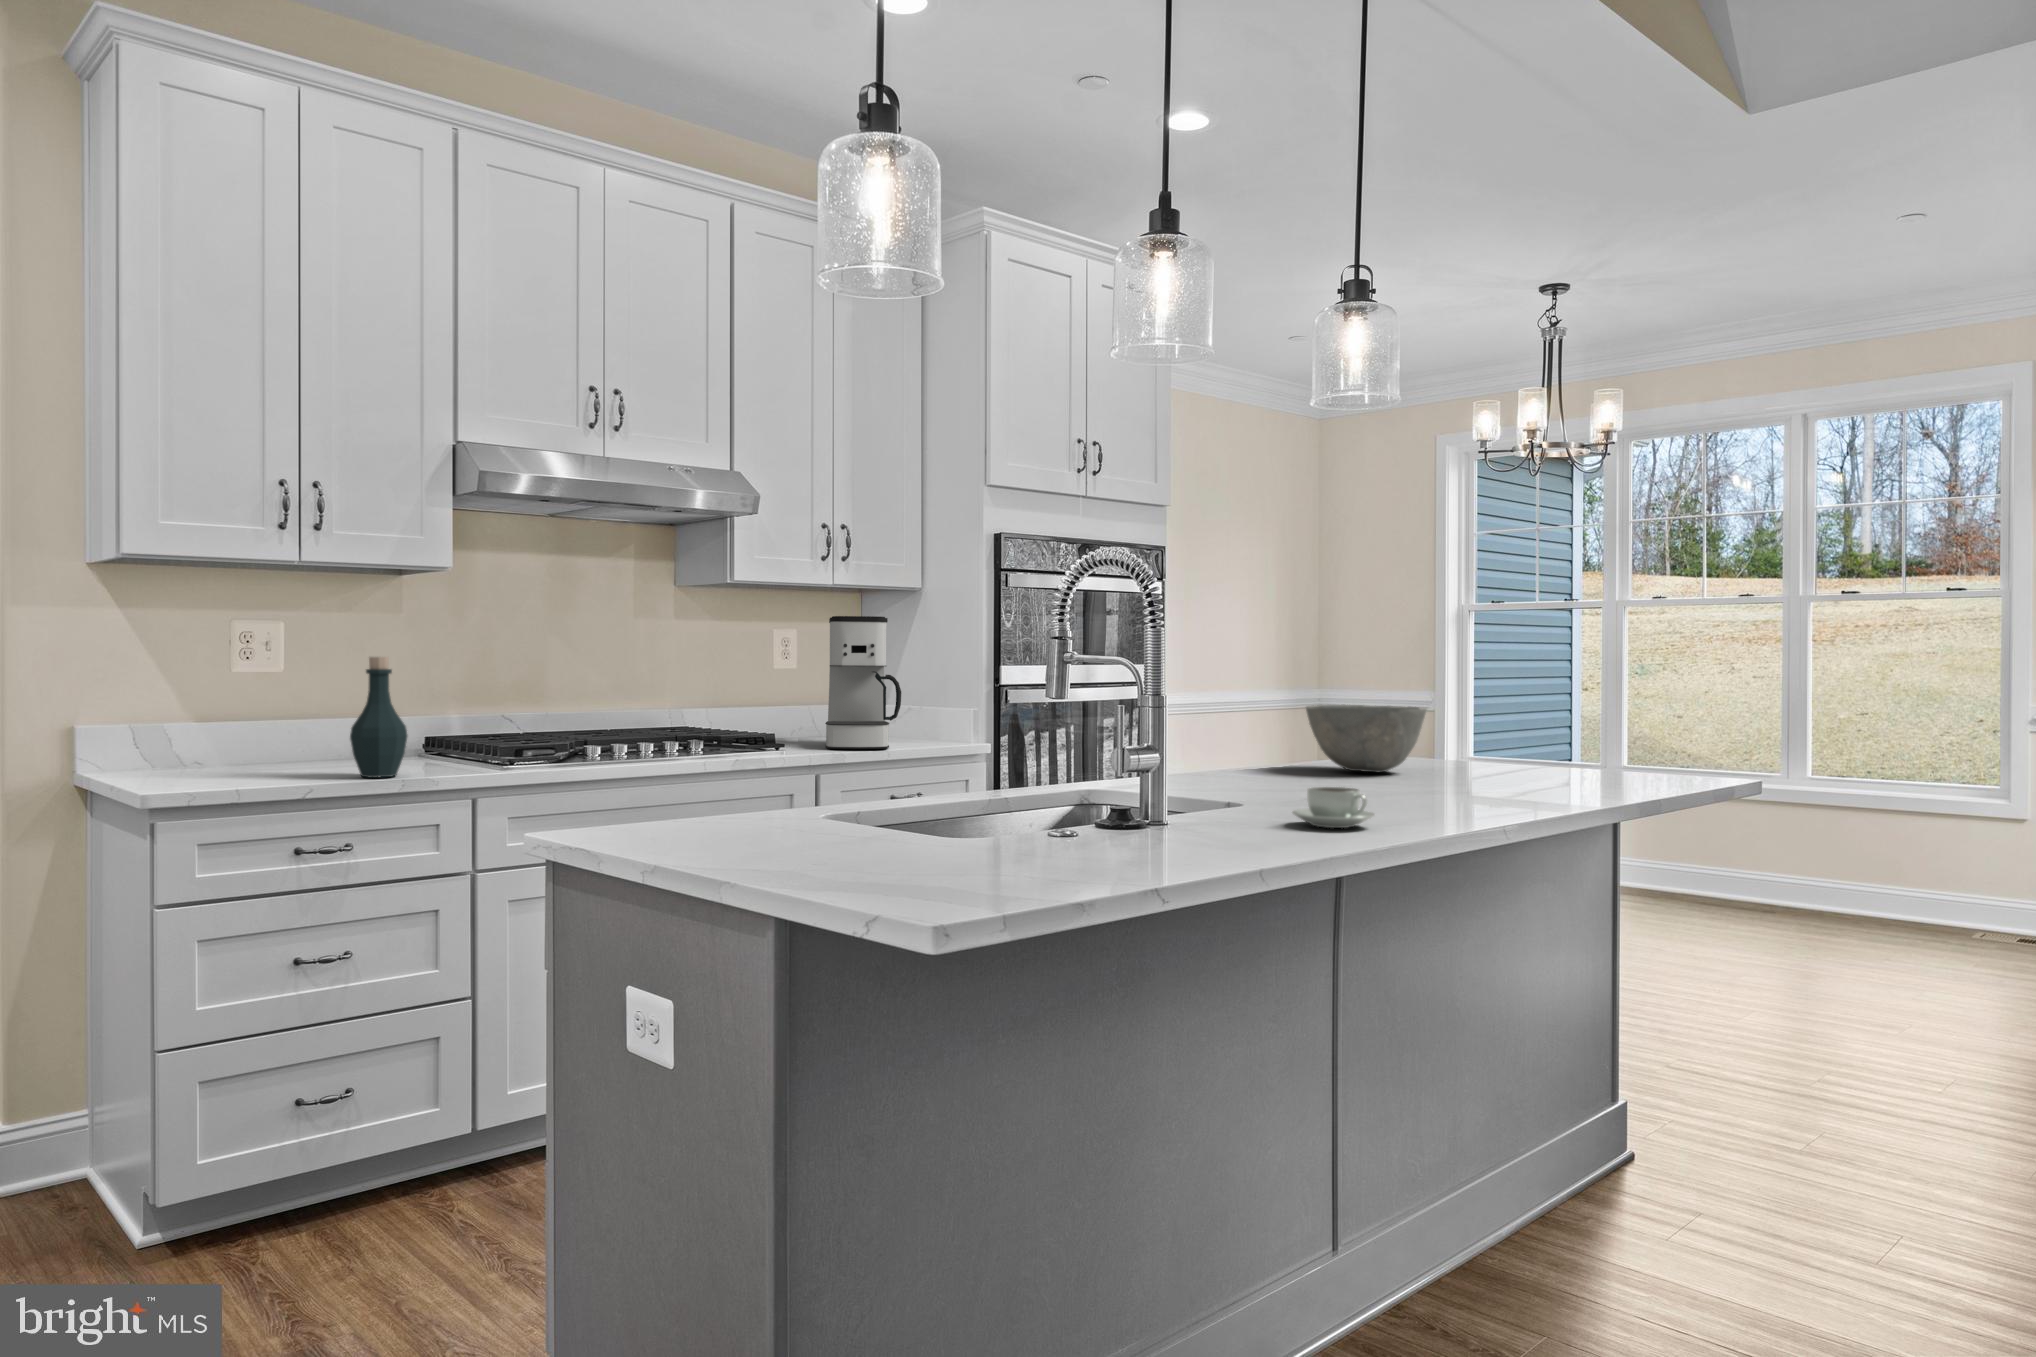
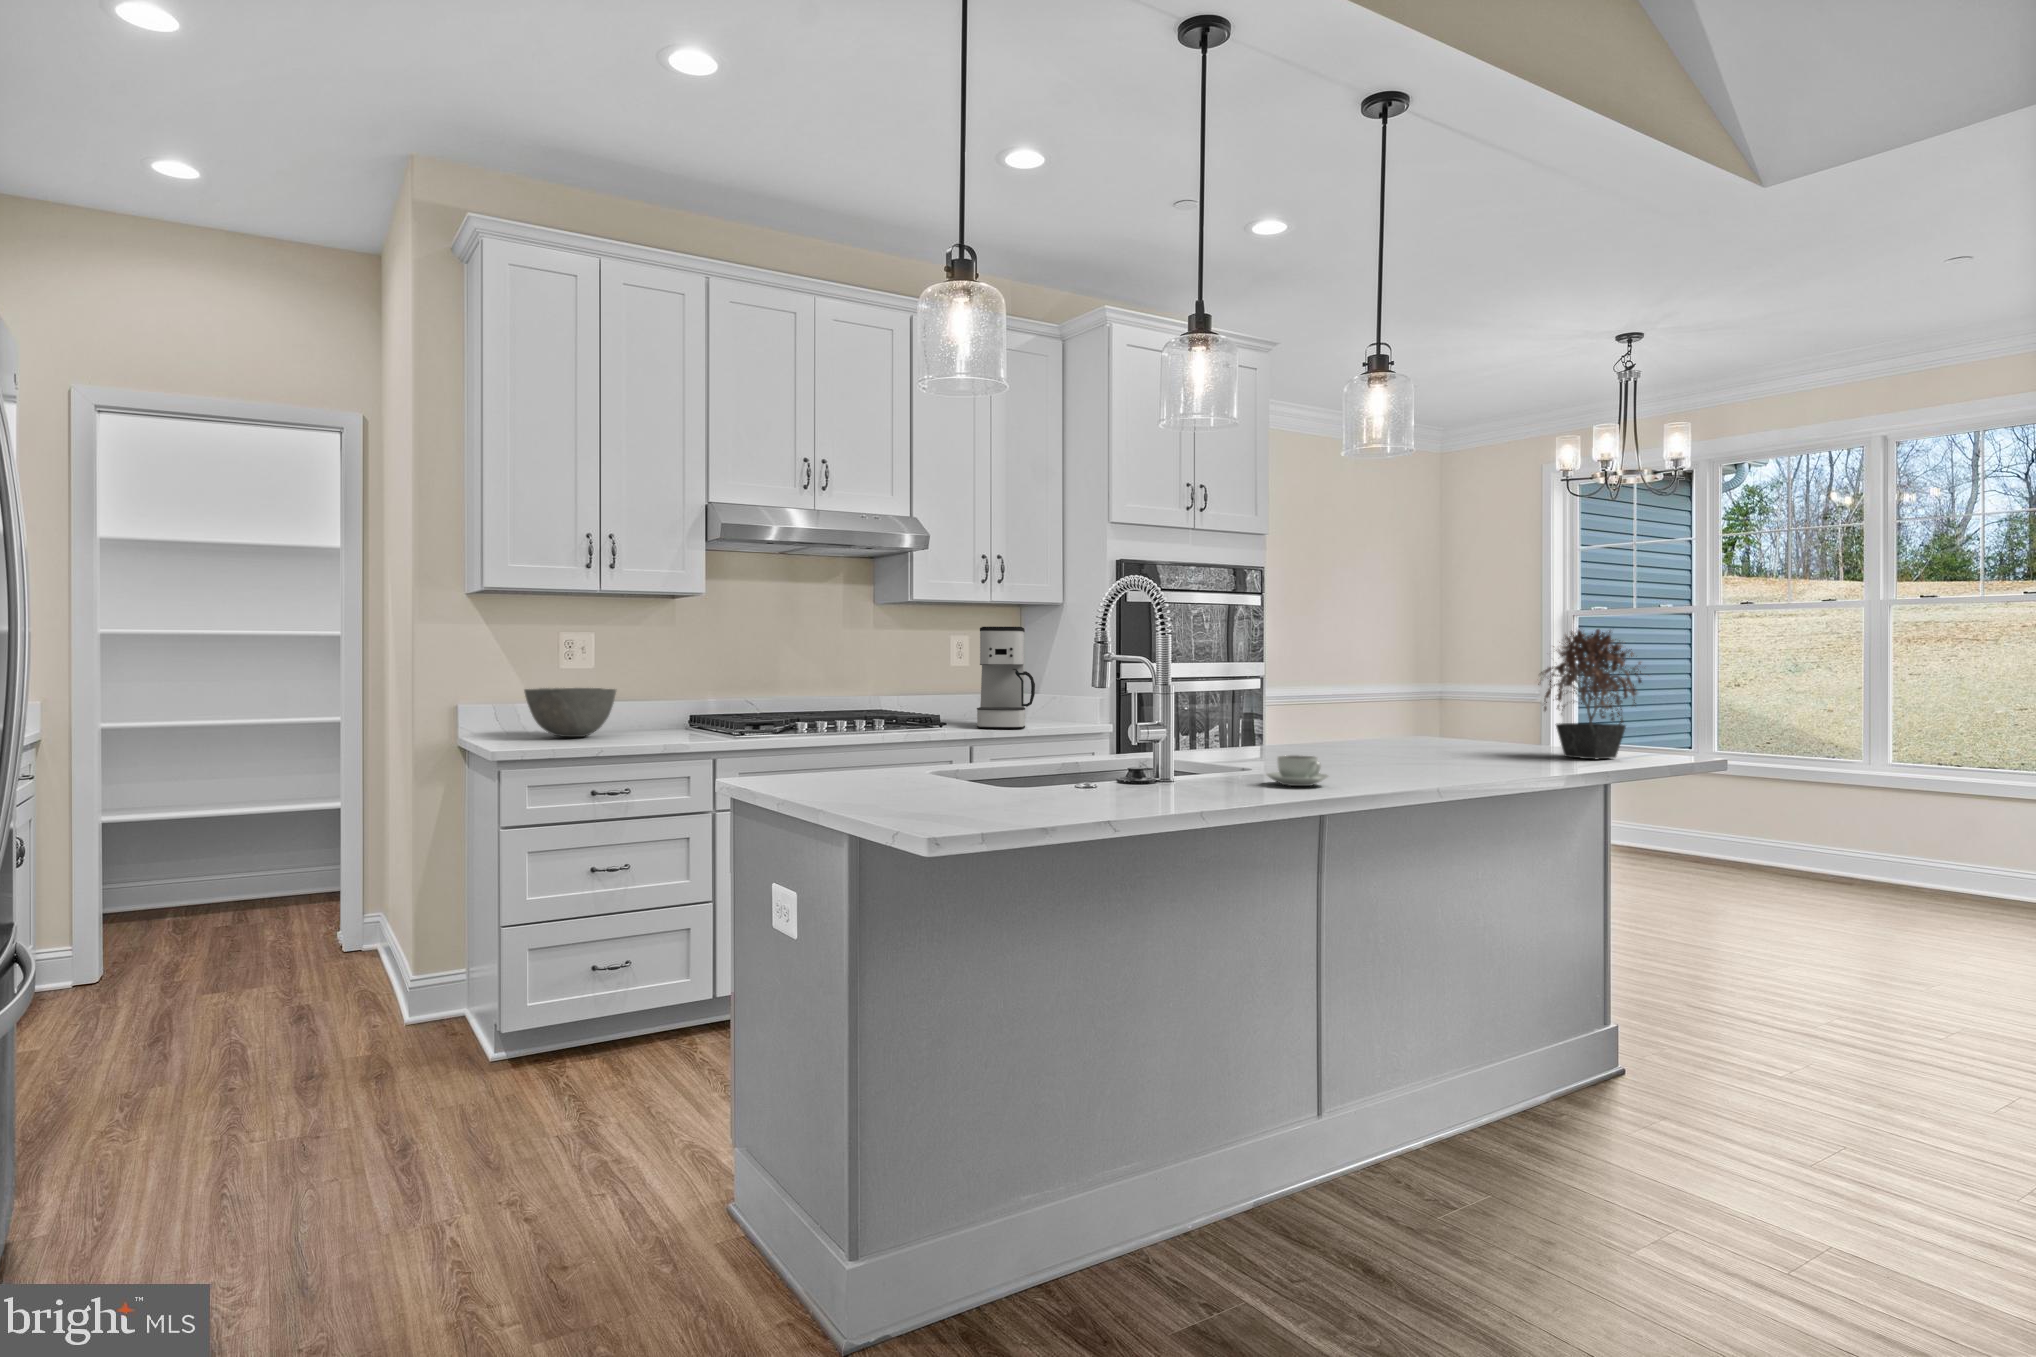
potted plant: none [1548,620,1685,782] -> present [1538,629,1642,759]
bottle: present [350,657,407,778] -> none [628,658,667,743]
bowl: present [1306,705,1426,772] -> present [524,688,616,737]

